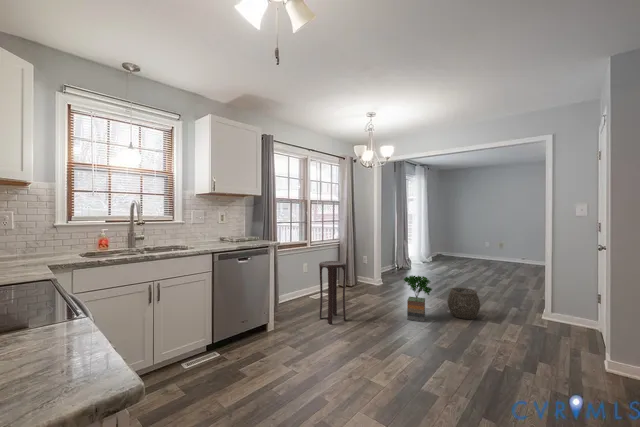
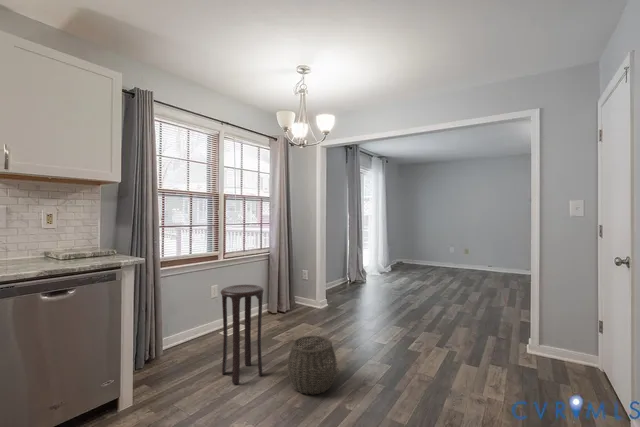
potted tree: present [403,276,432,322] -> none [347,300,389,370]
woven basket: present [448,288,480,319] -> present [288,336,337,394]

